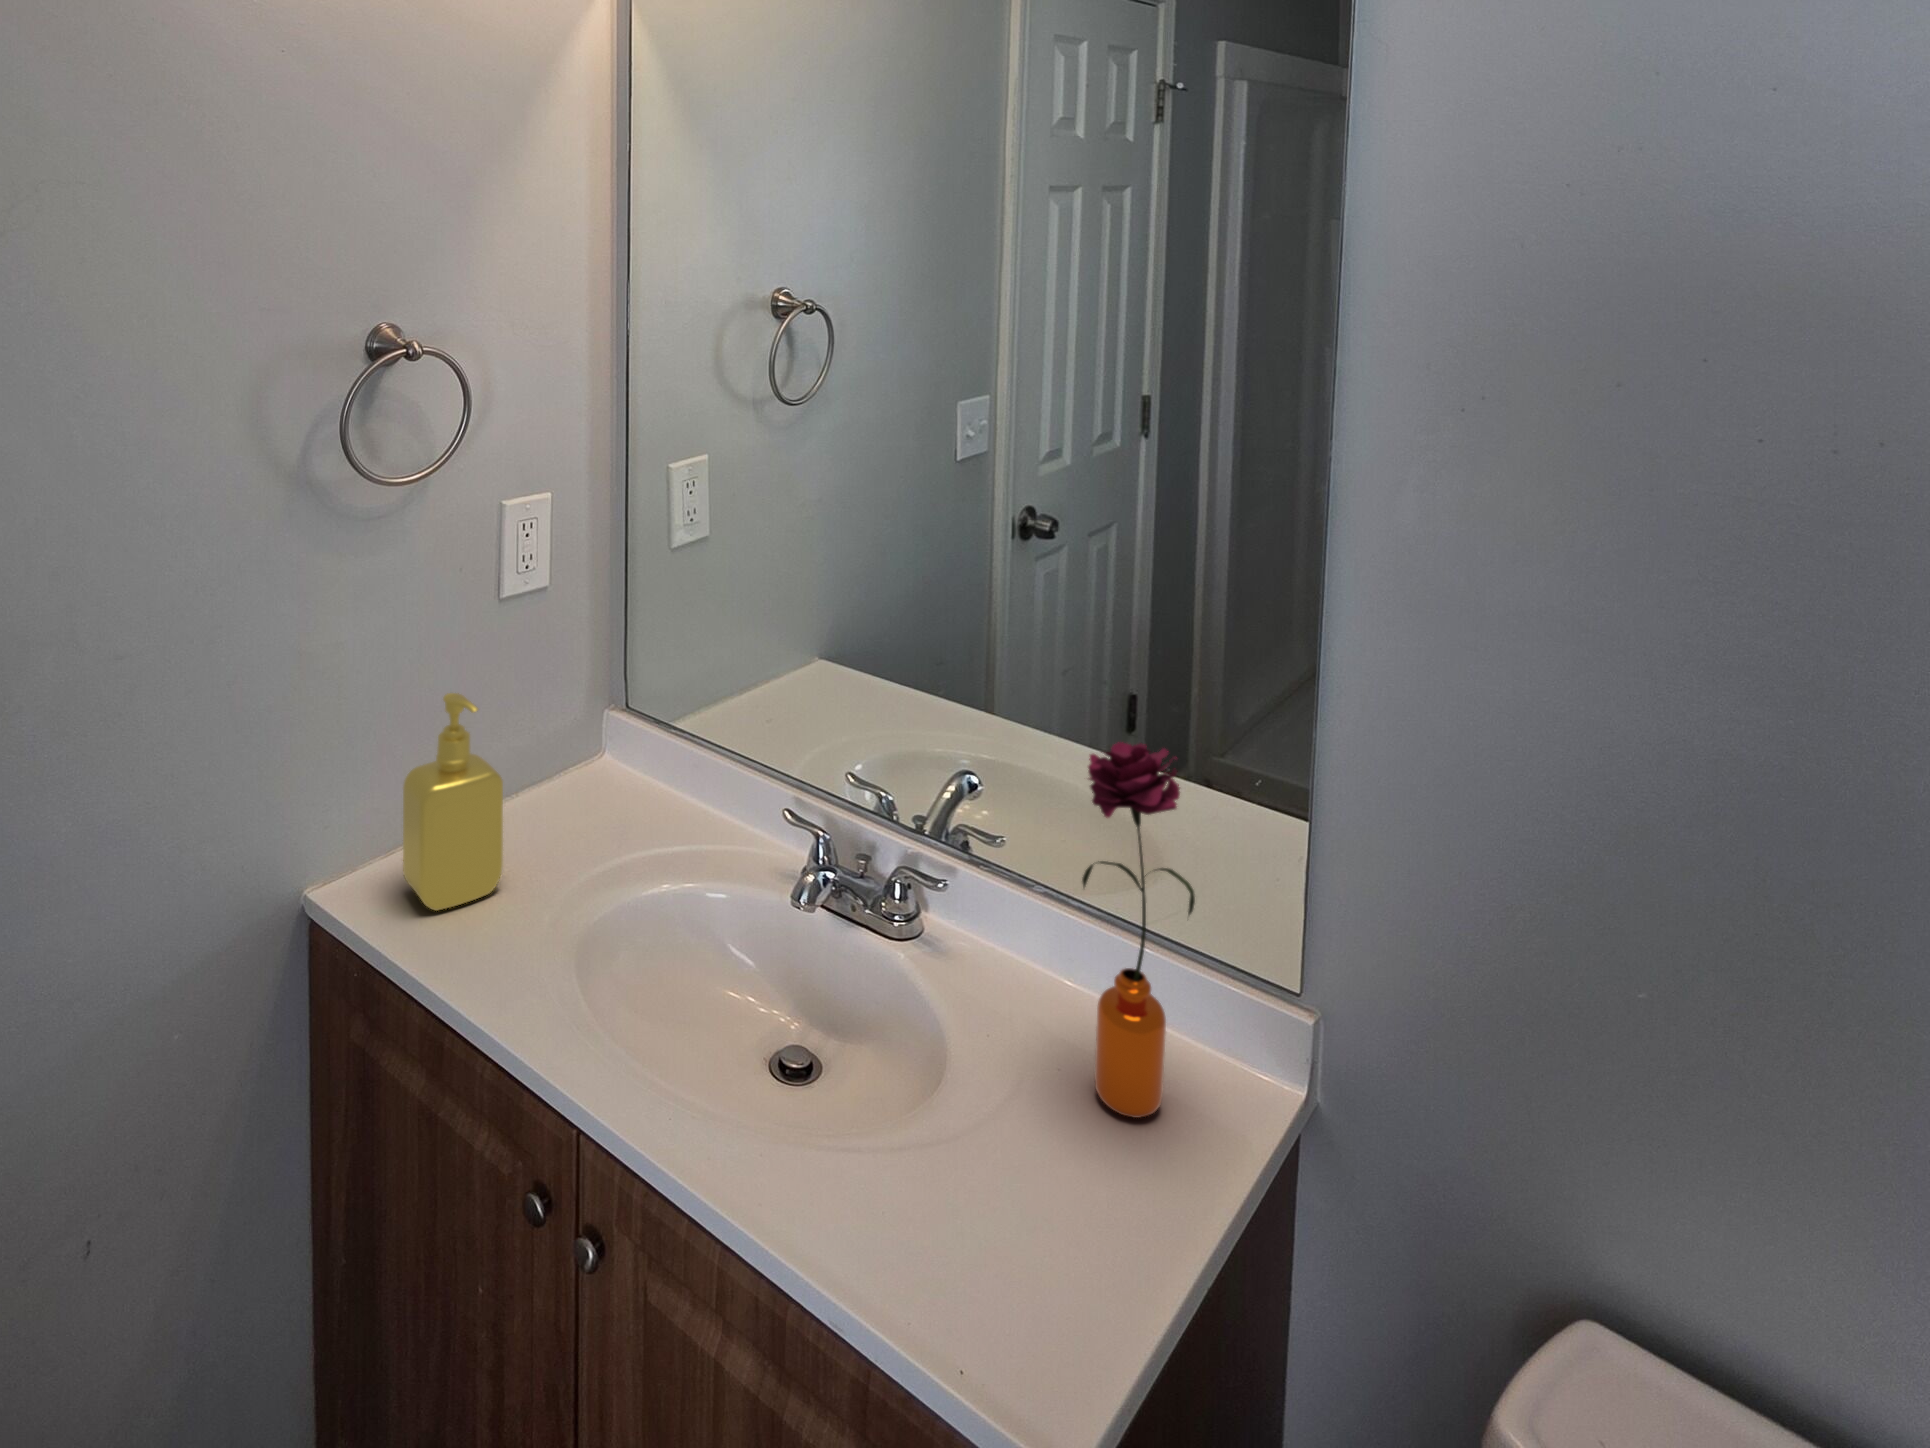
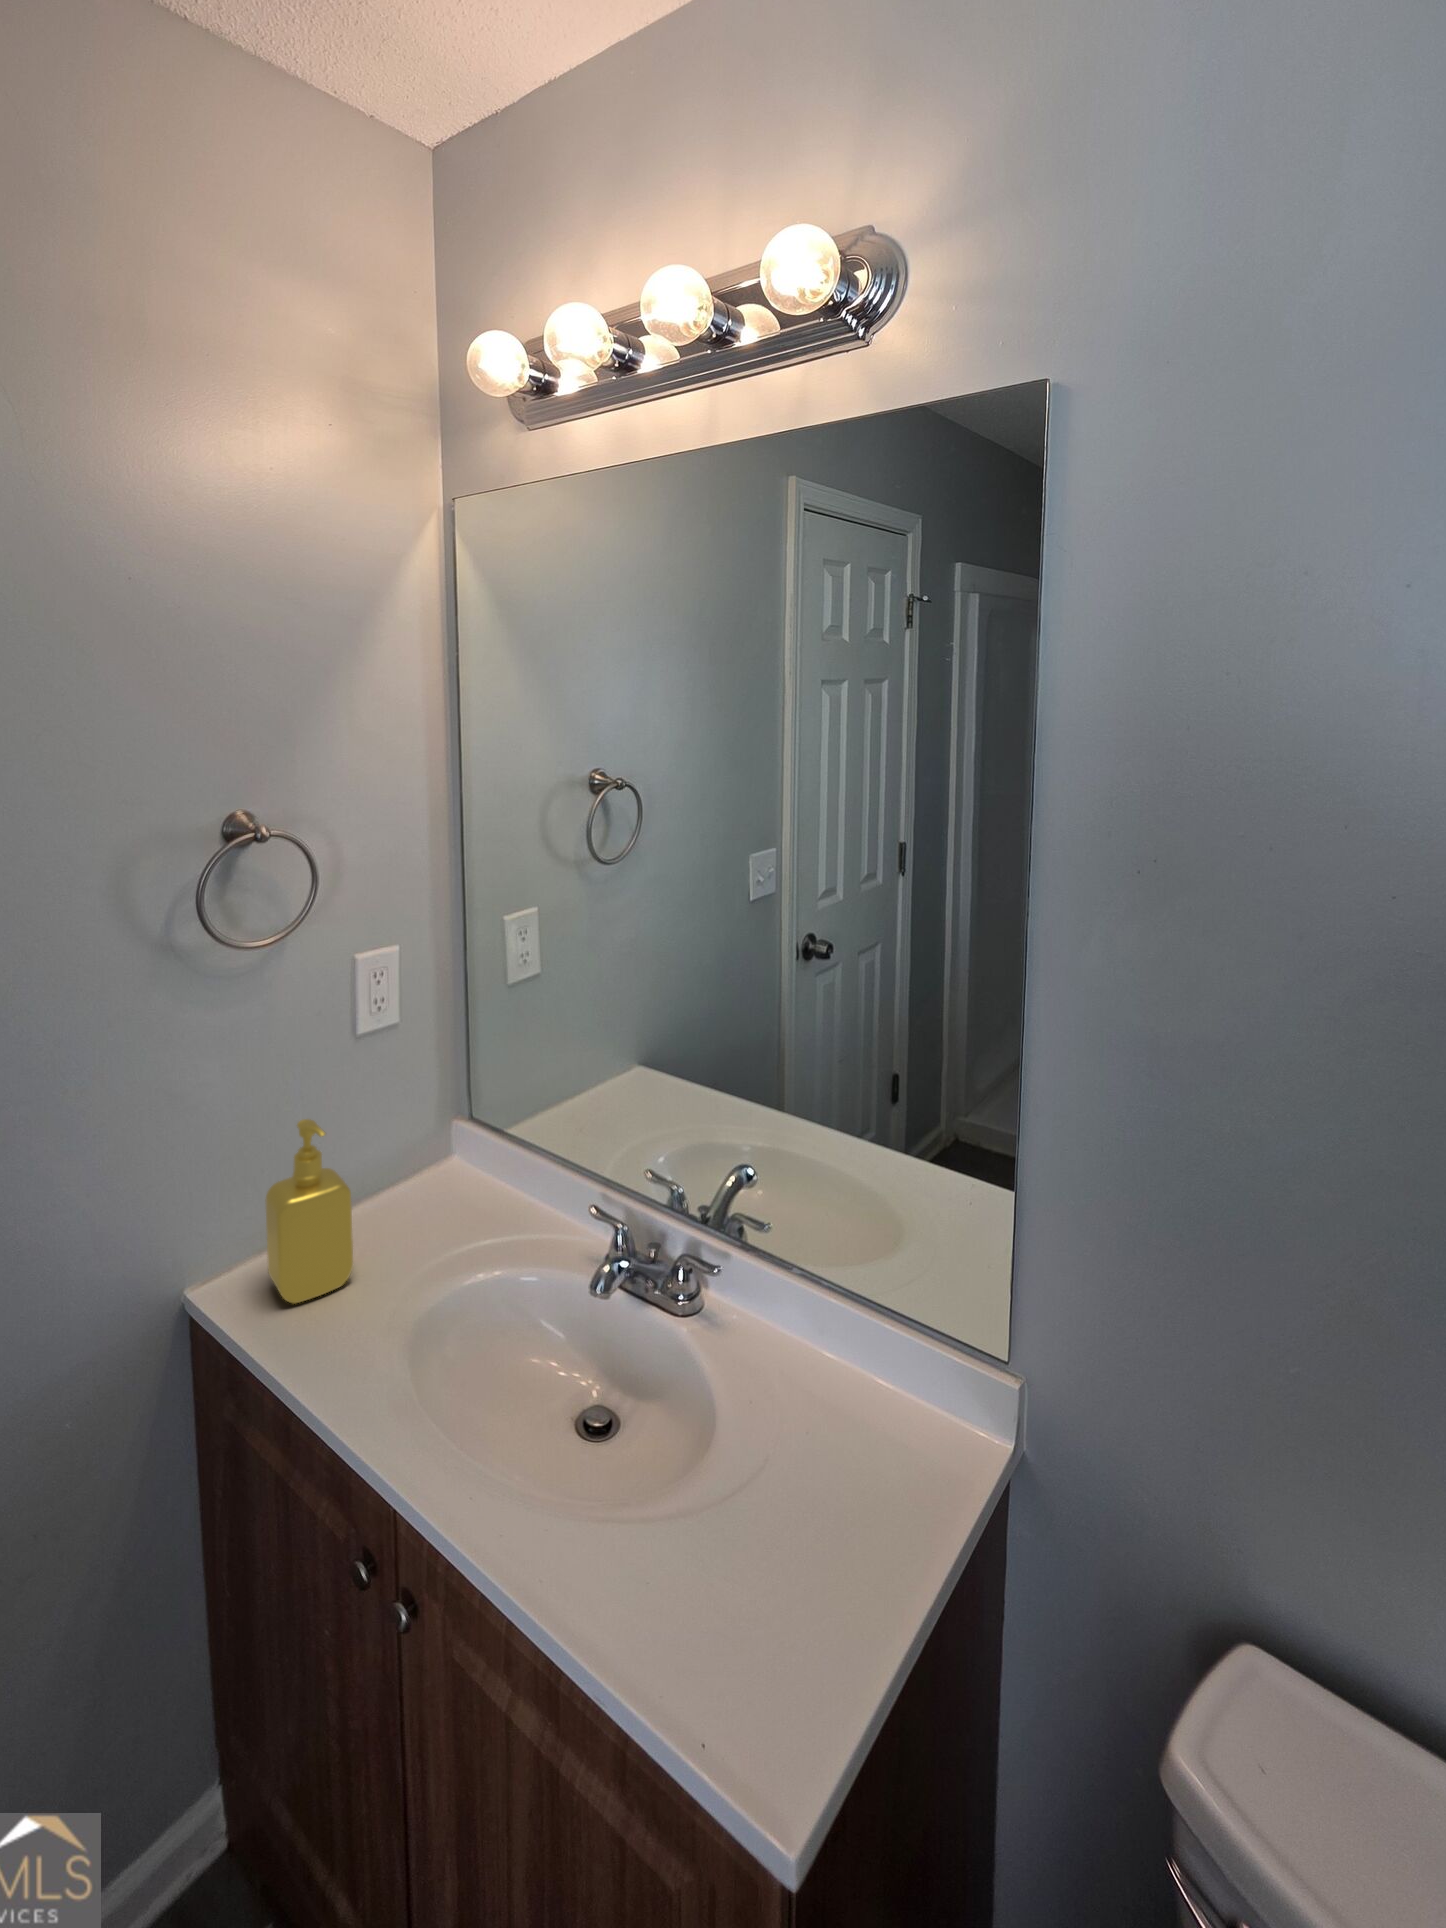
flower: present [1082,742,1195,1118] -> none [823,1158,918,1479]

